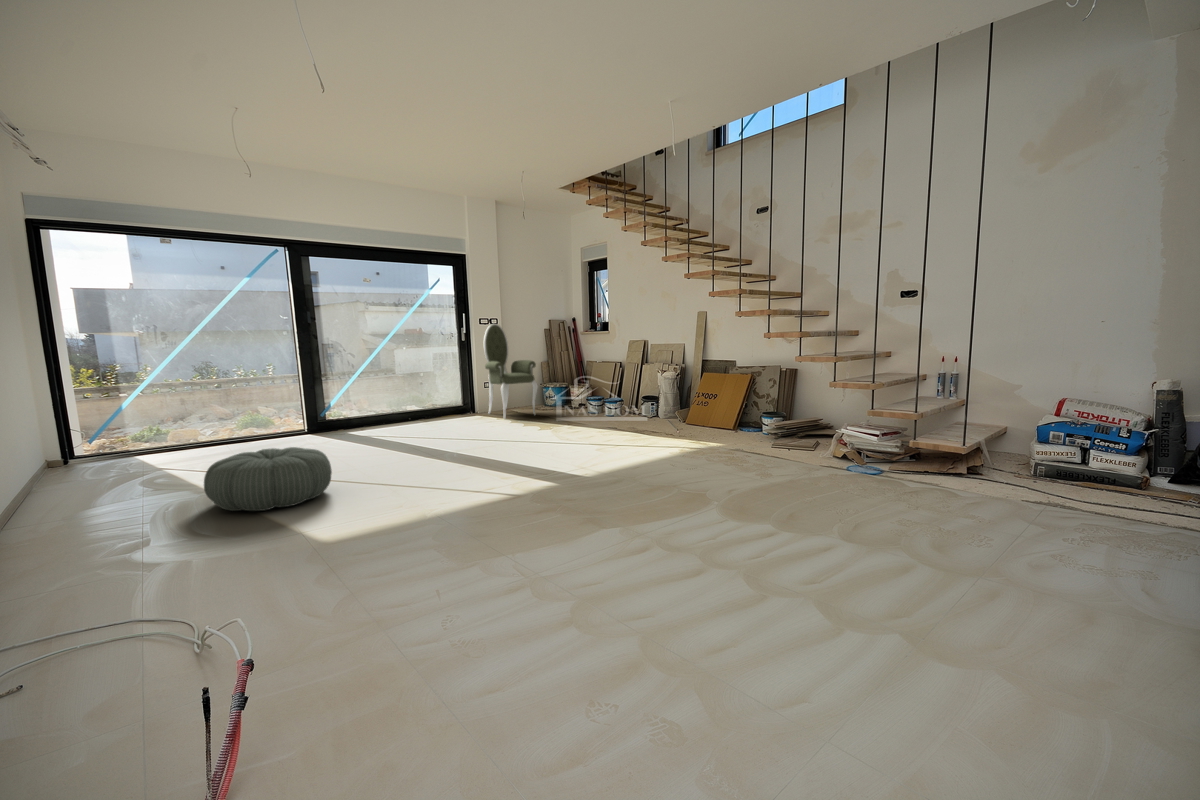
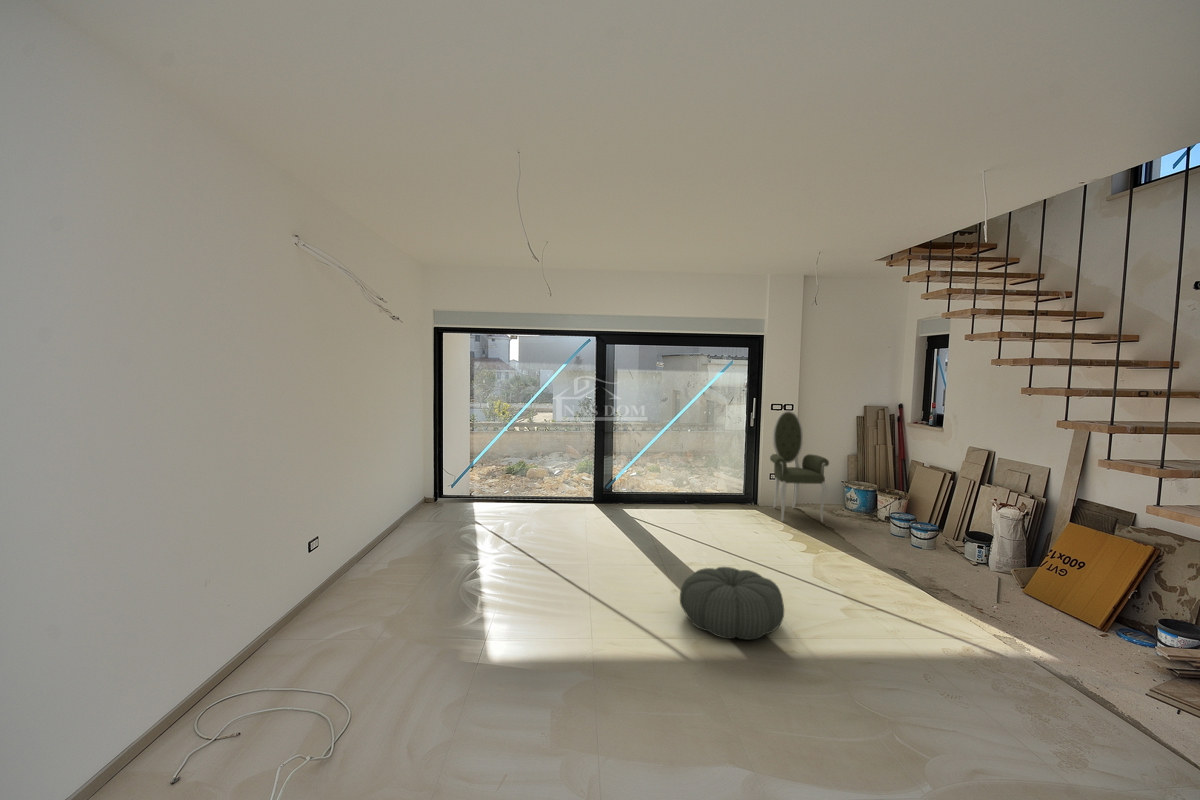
pouf: present [204,447,332,511] -> present [680,567,784,639]

